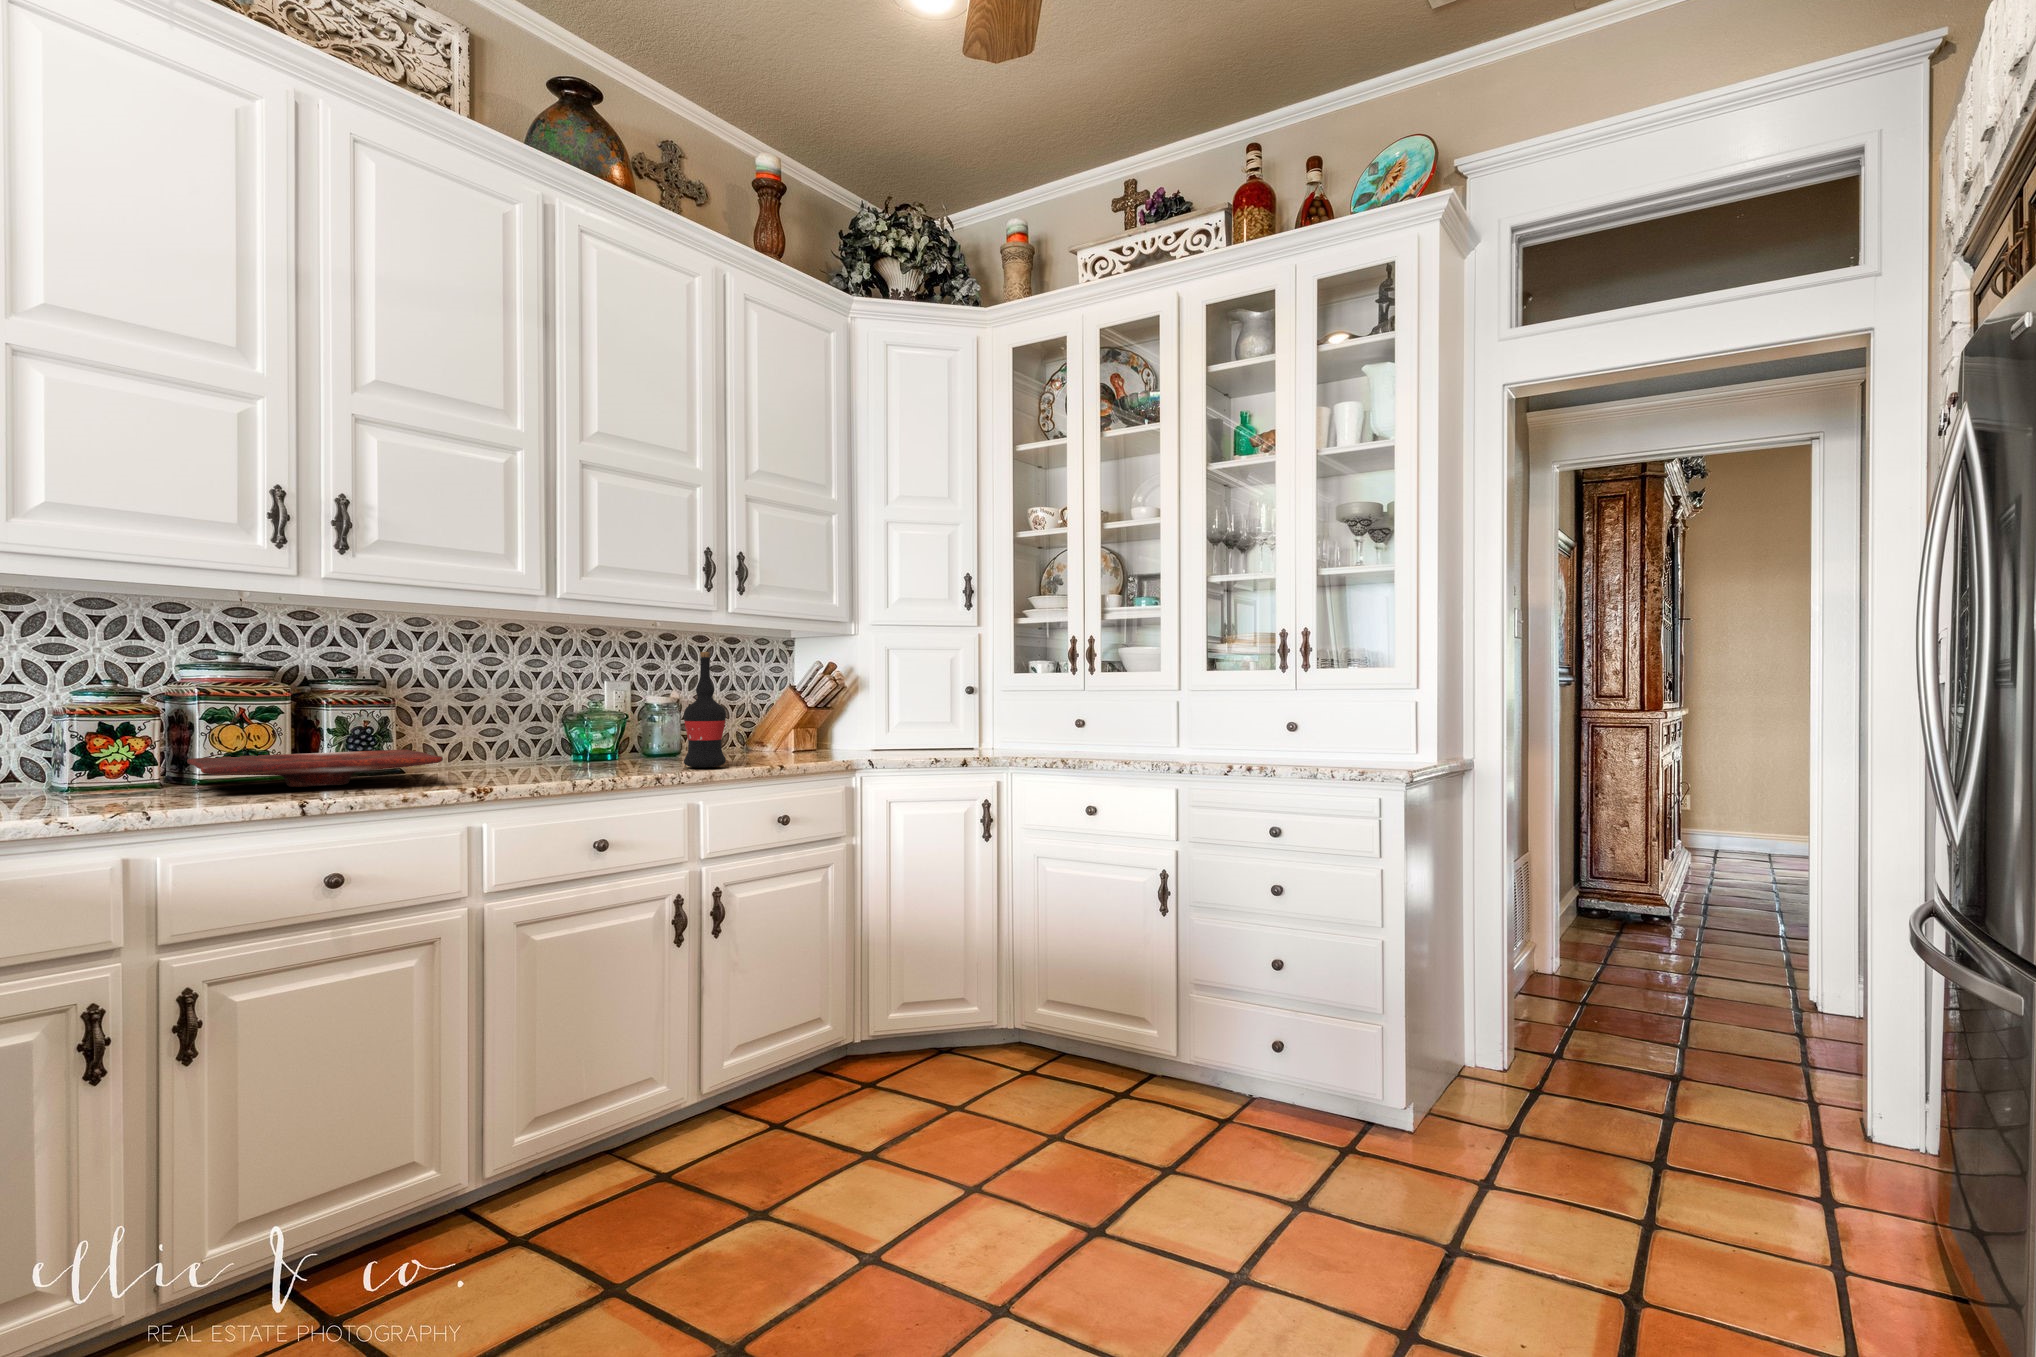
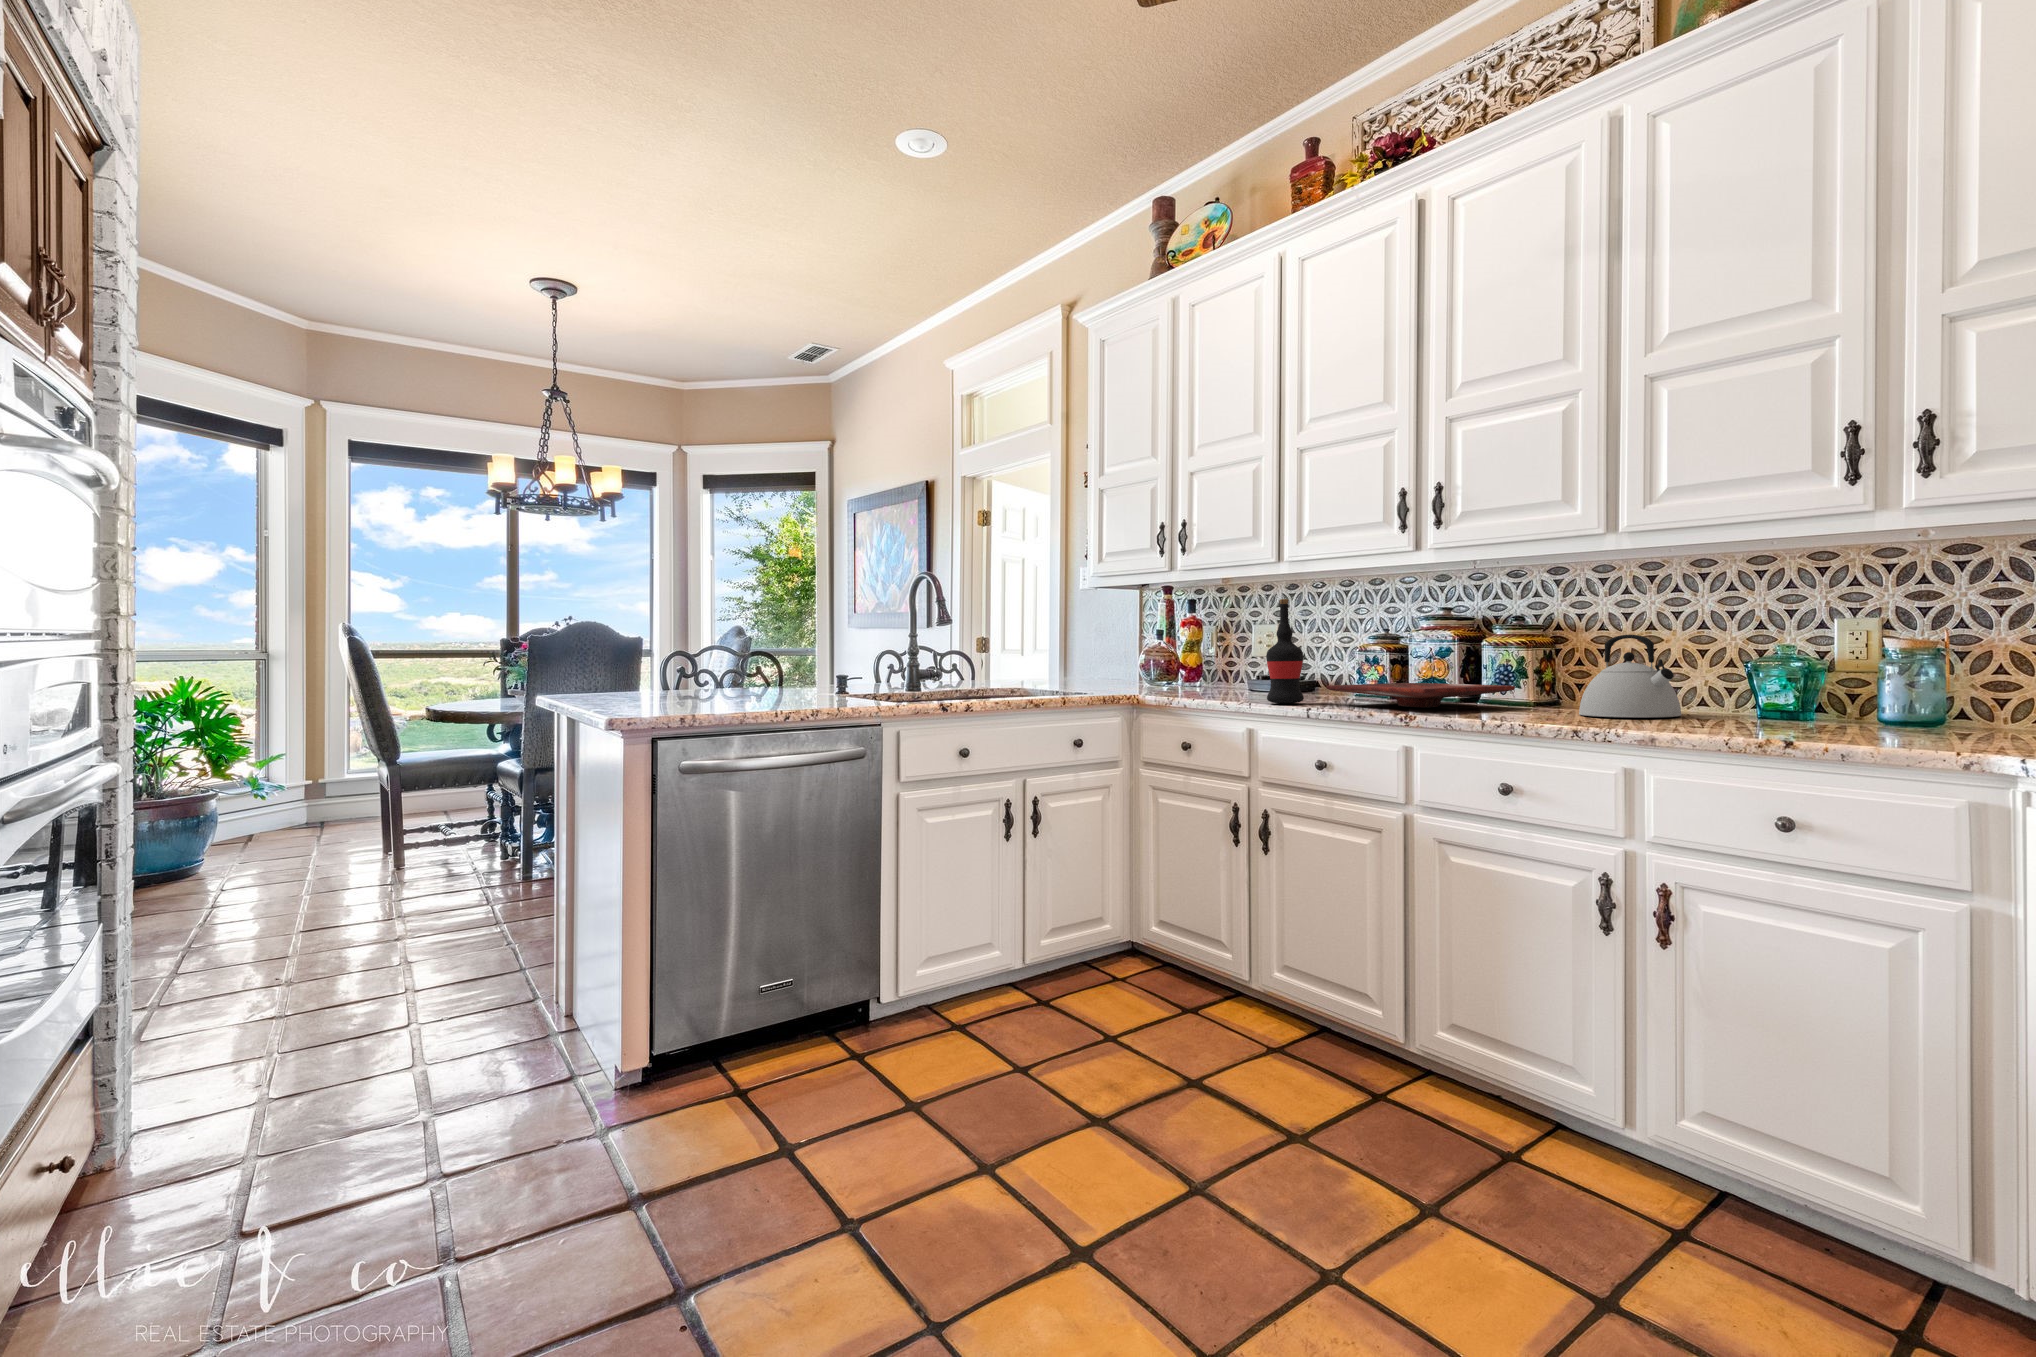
wine bottle: present [684,652,726,768] -> present [1266,599,1304,703]
kettle: none [489,693,585,772] -> present [1579,635,1682,718]

